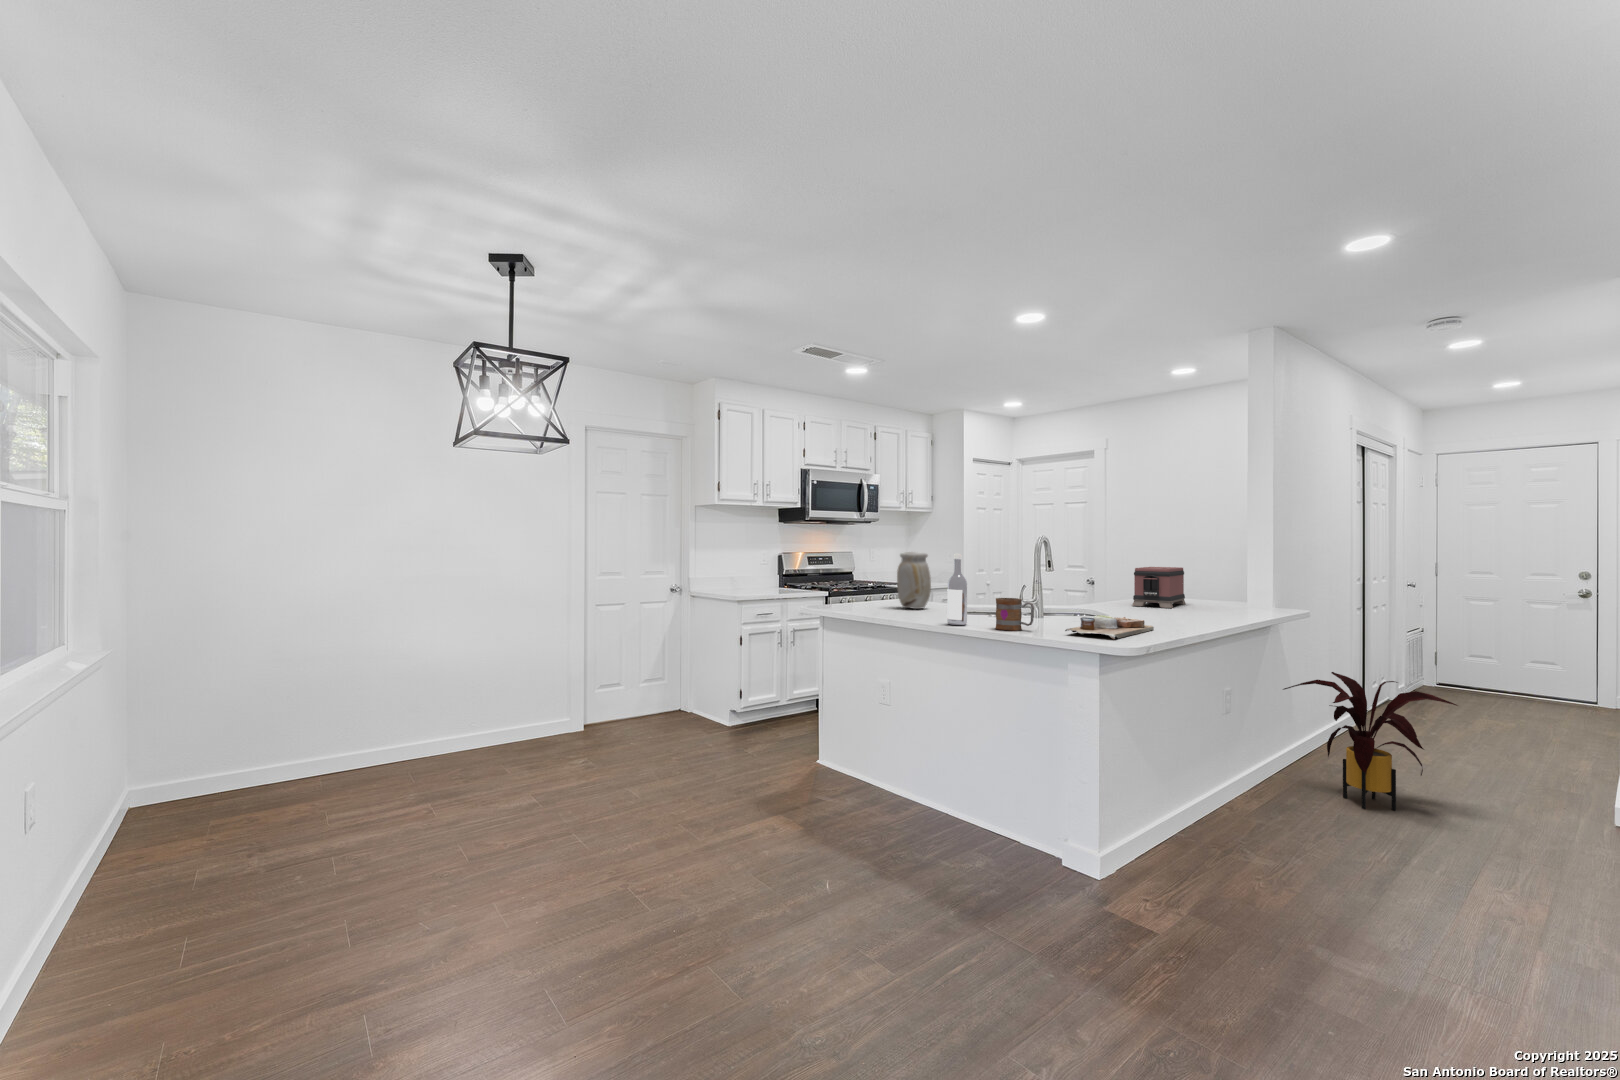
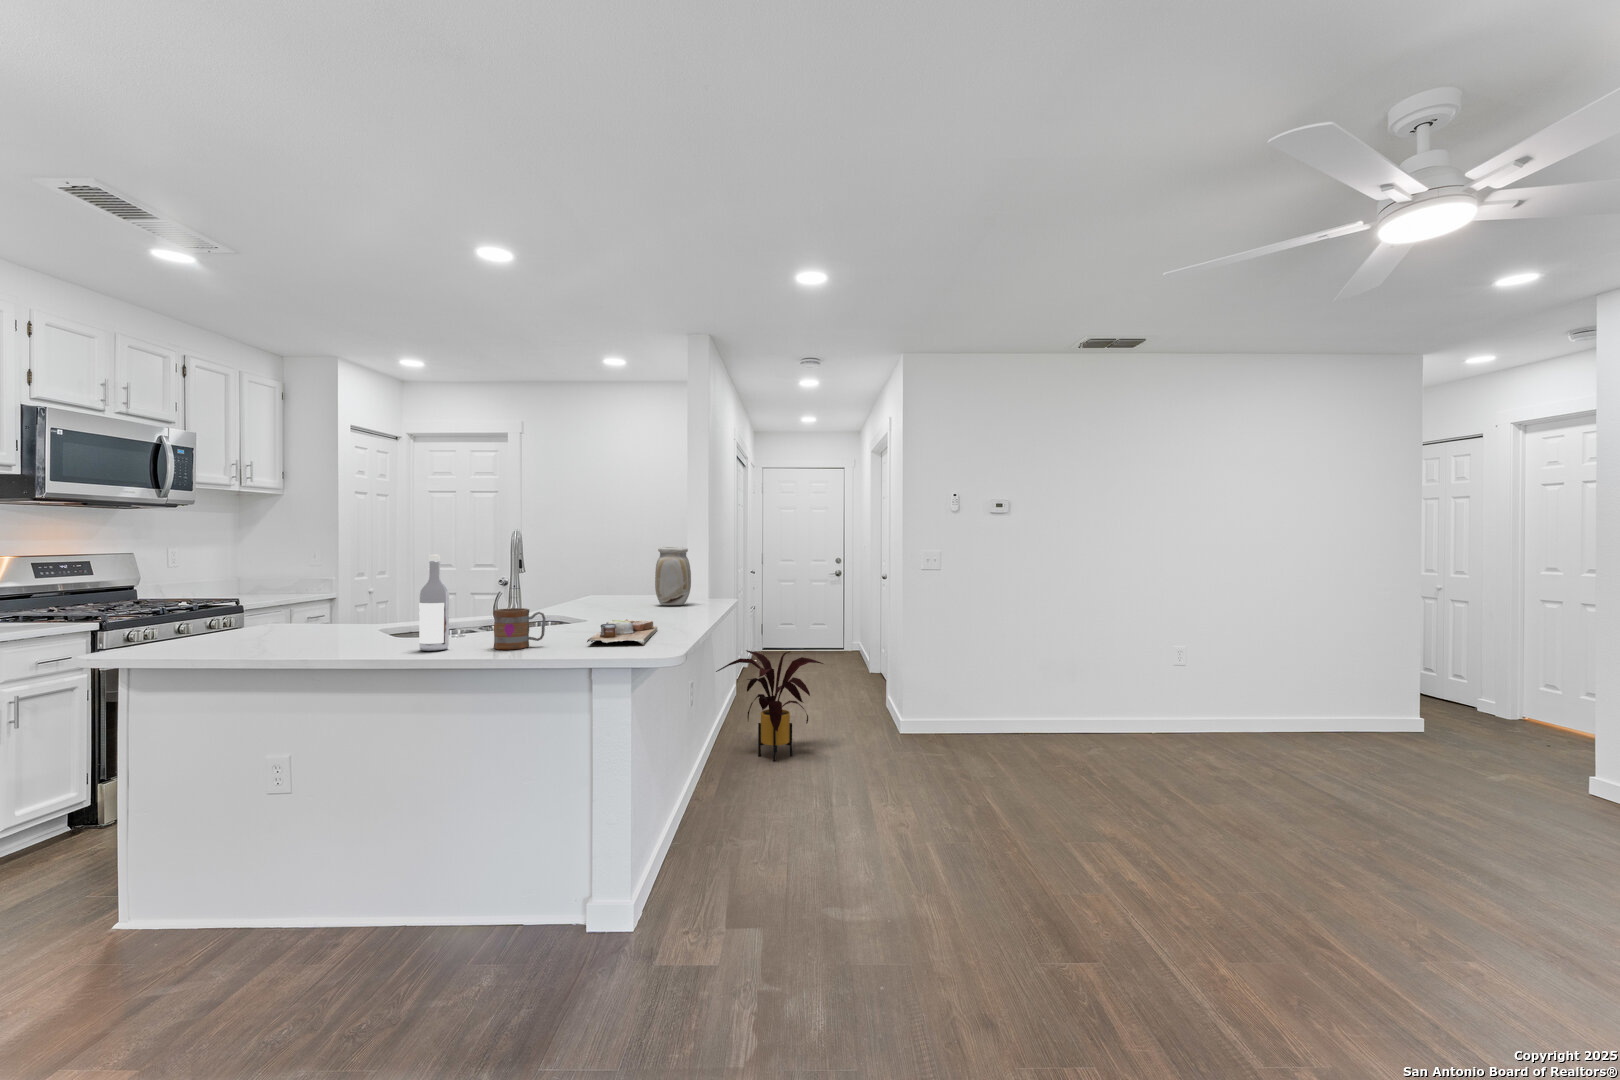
vase: present [897,552,931,609] -> present [655,547,691,605]
toaster: present [1132,567,1186,608] -> none [592,564,636,606]

